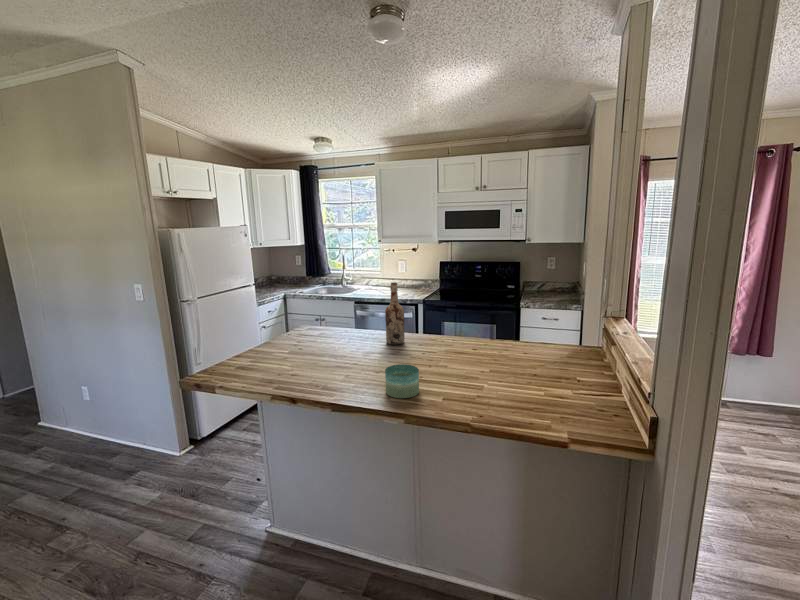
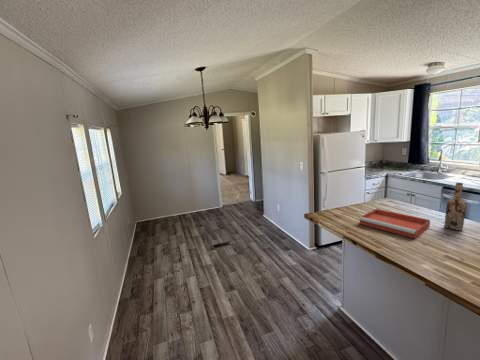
tray: none [285,338,373,369] -> present [359,209,430,238]
candle: present [385,364,419,398] -> none [418,243,450,270]

